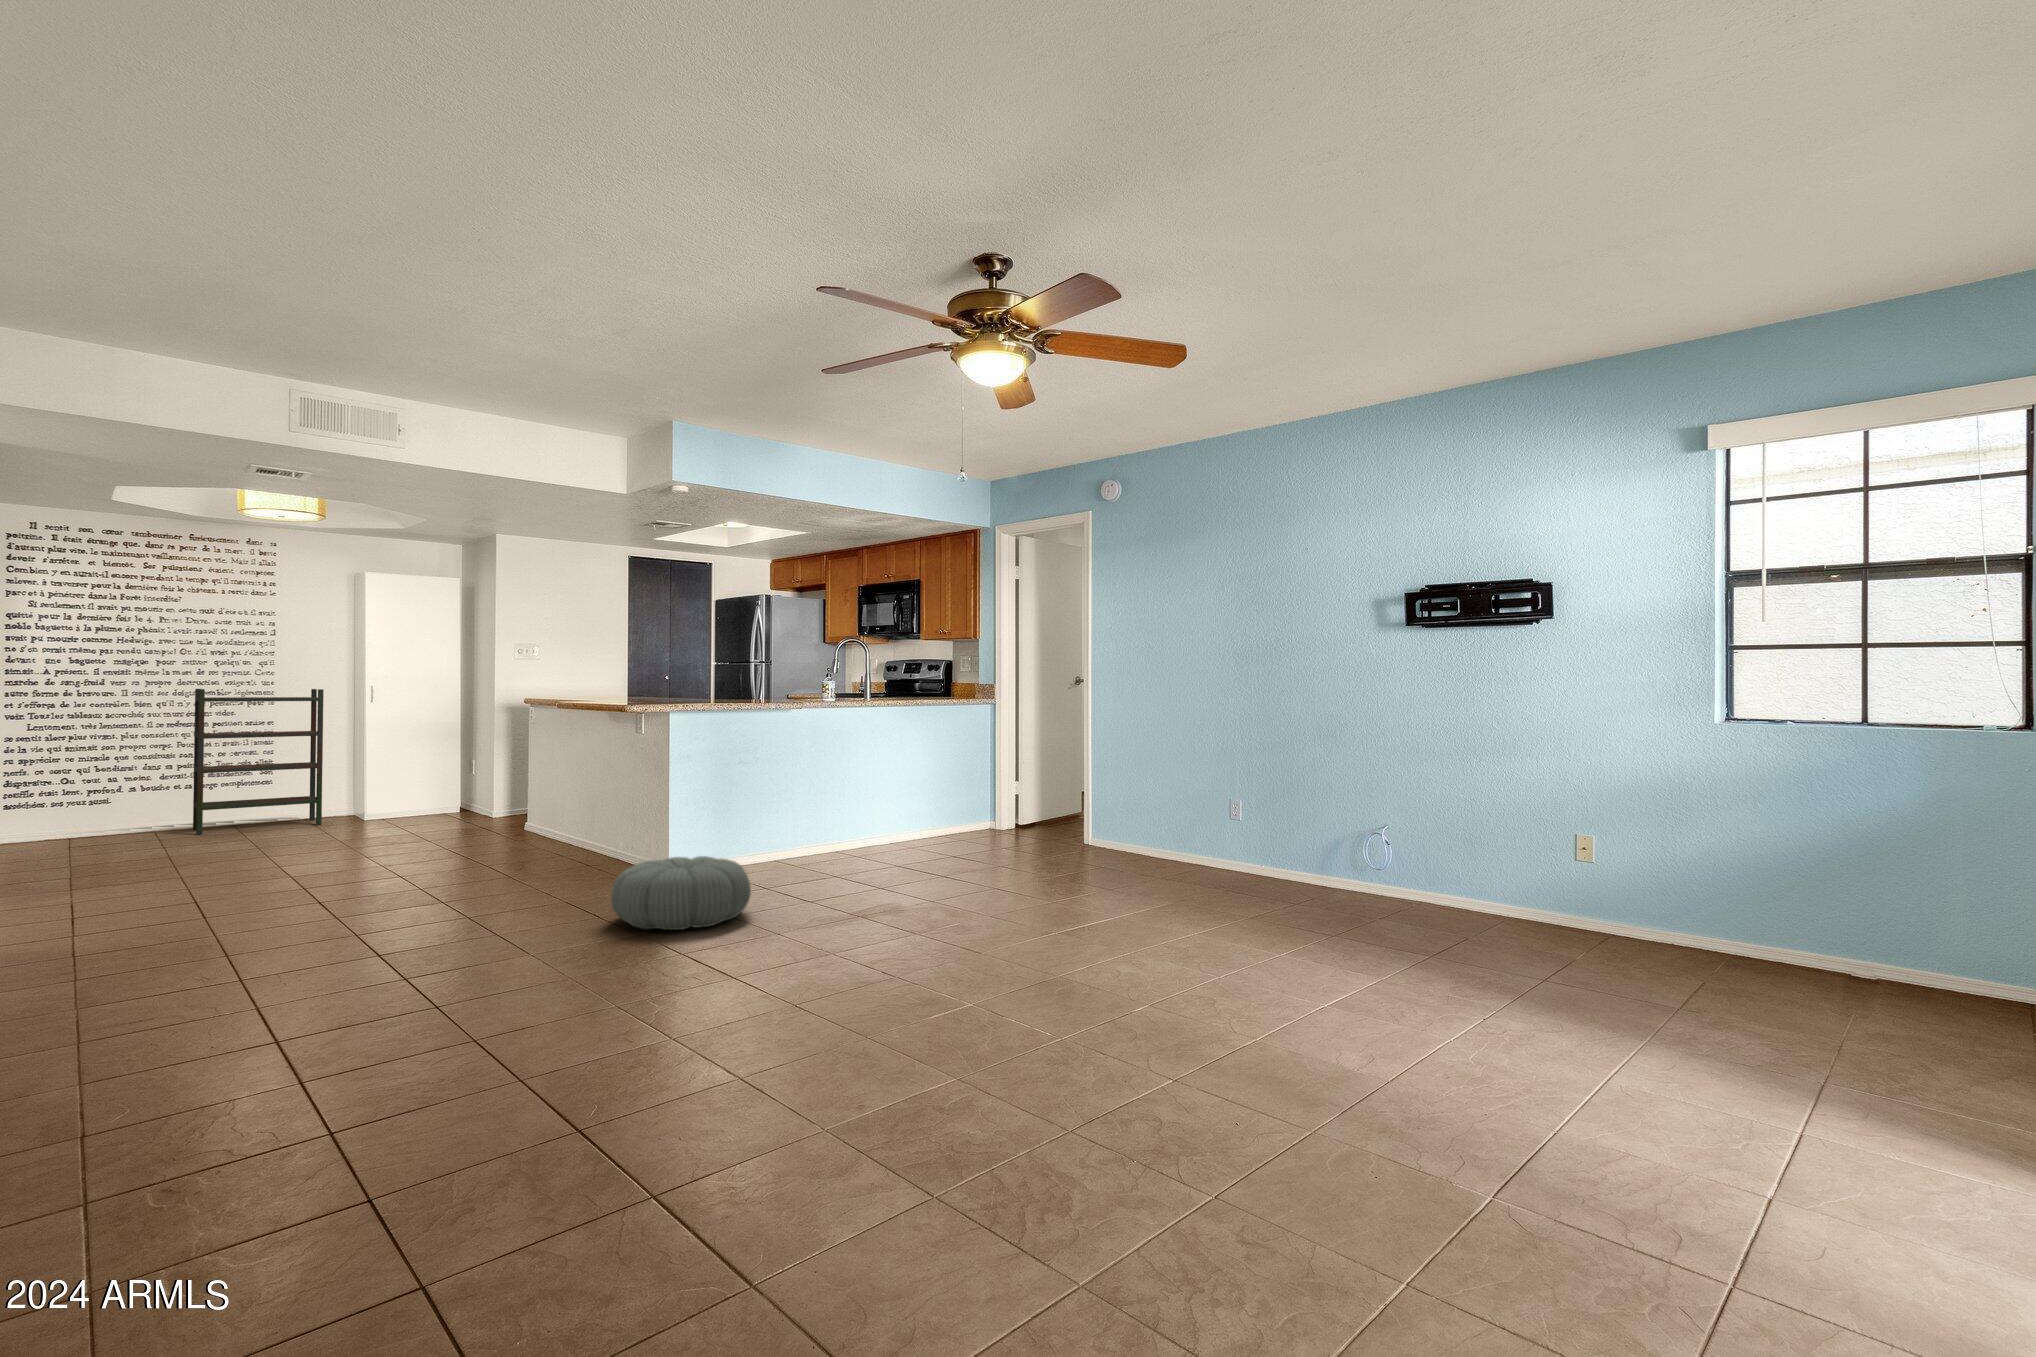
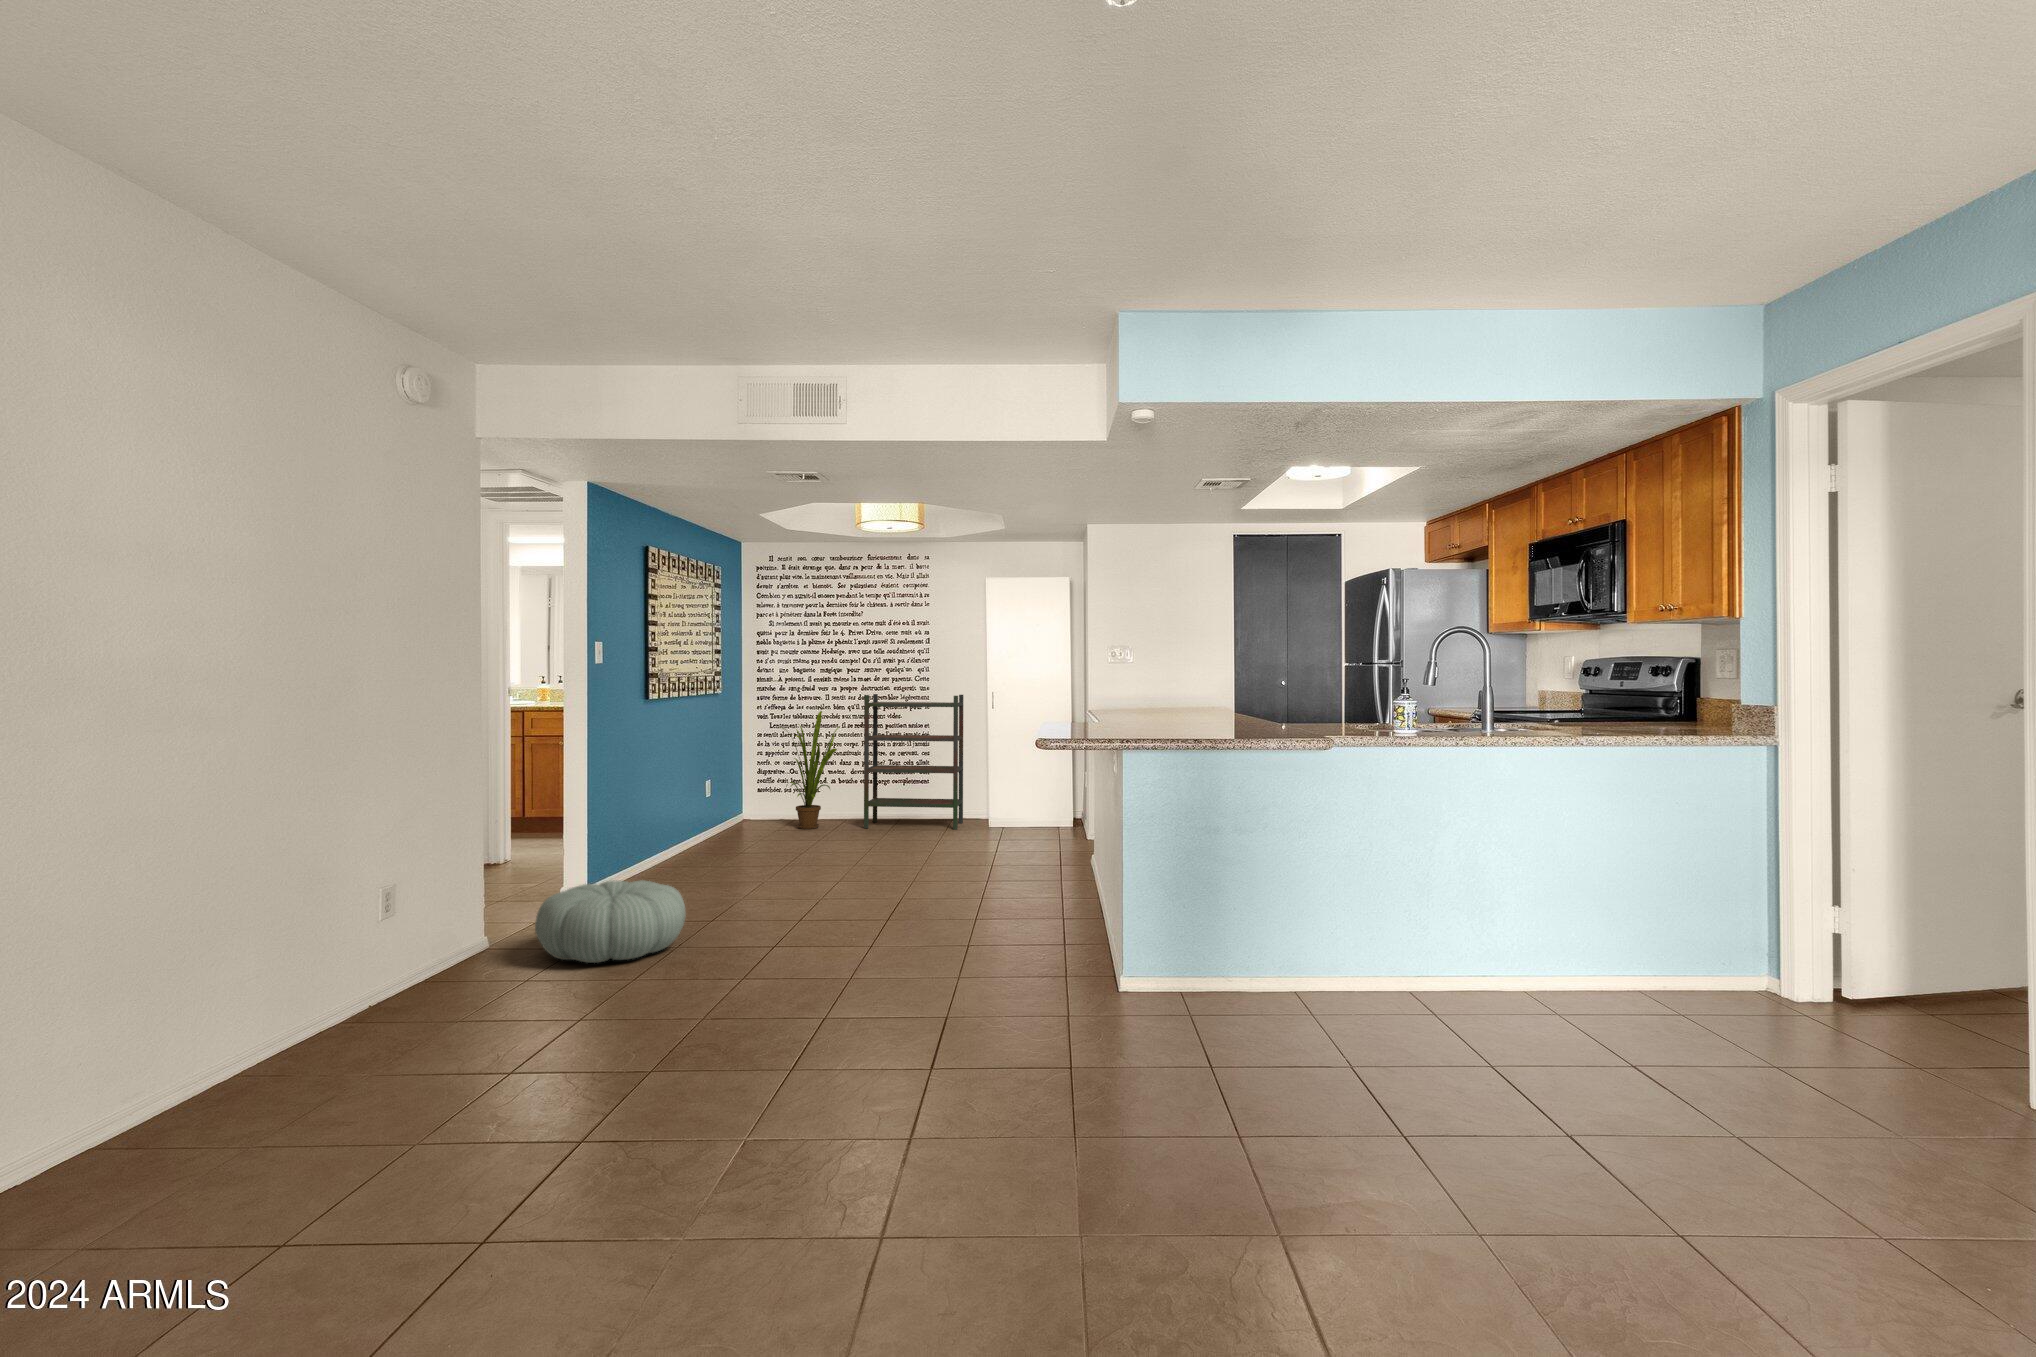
house plant: none [59,708,159,843] -> present [779,711,839,829]
pouf: present [611,856,751,930] -> present [535,880,686,963]

